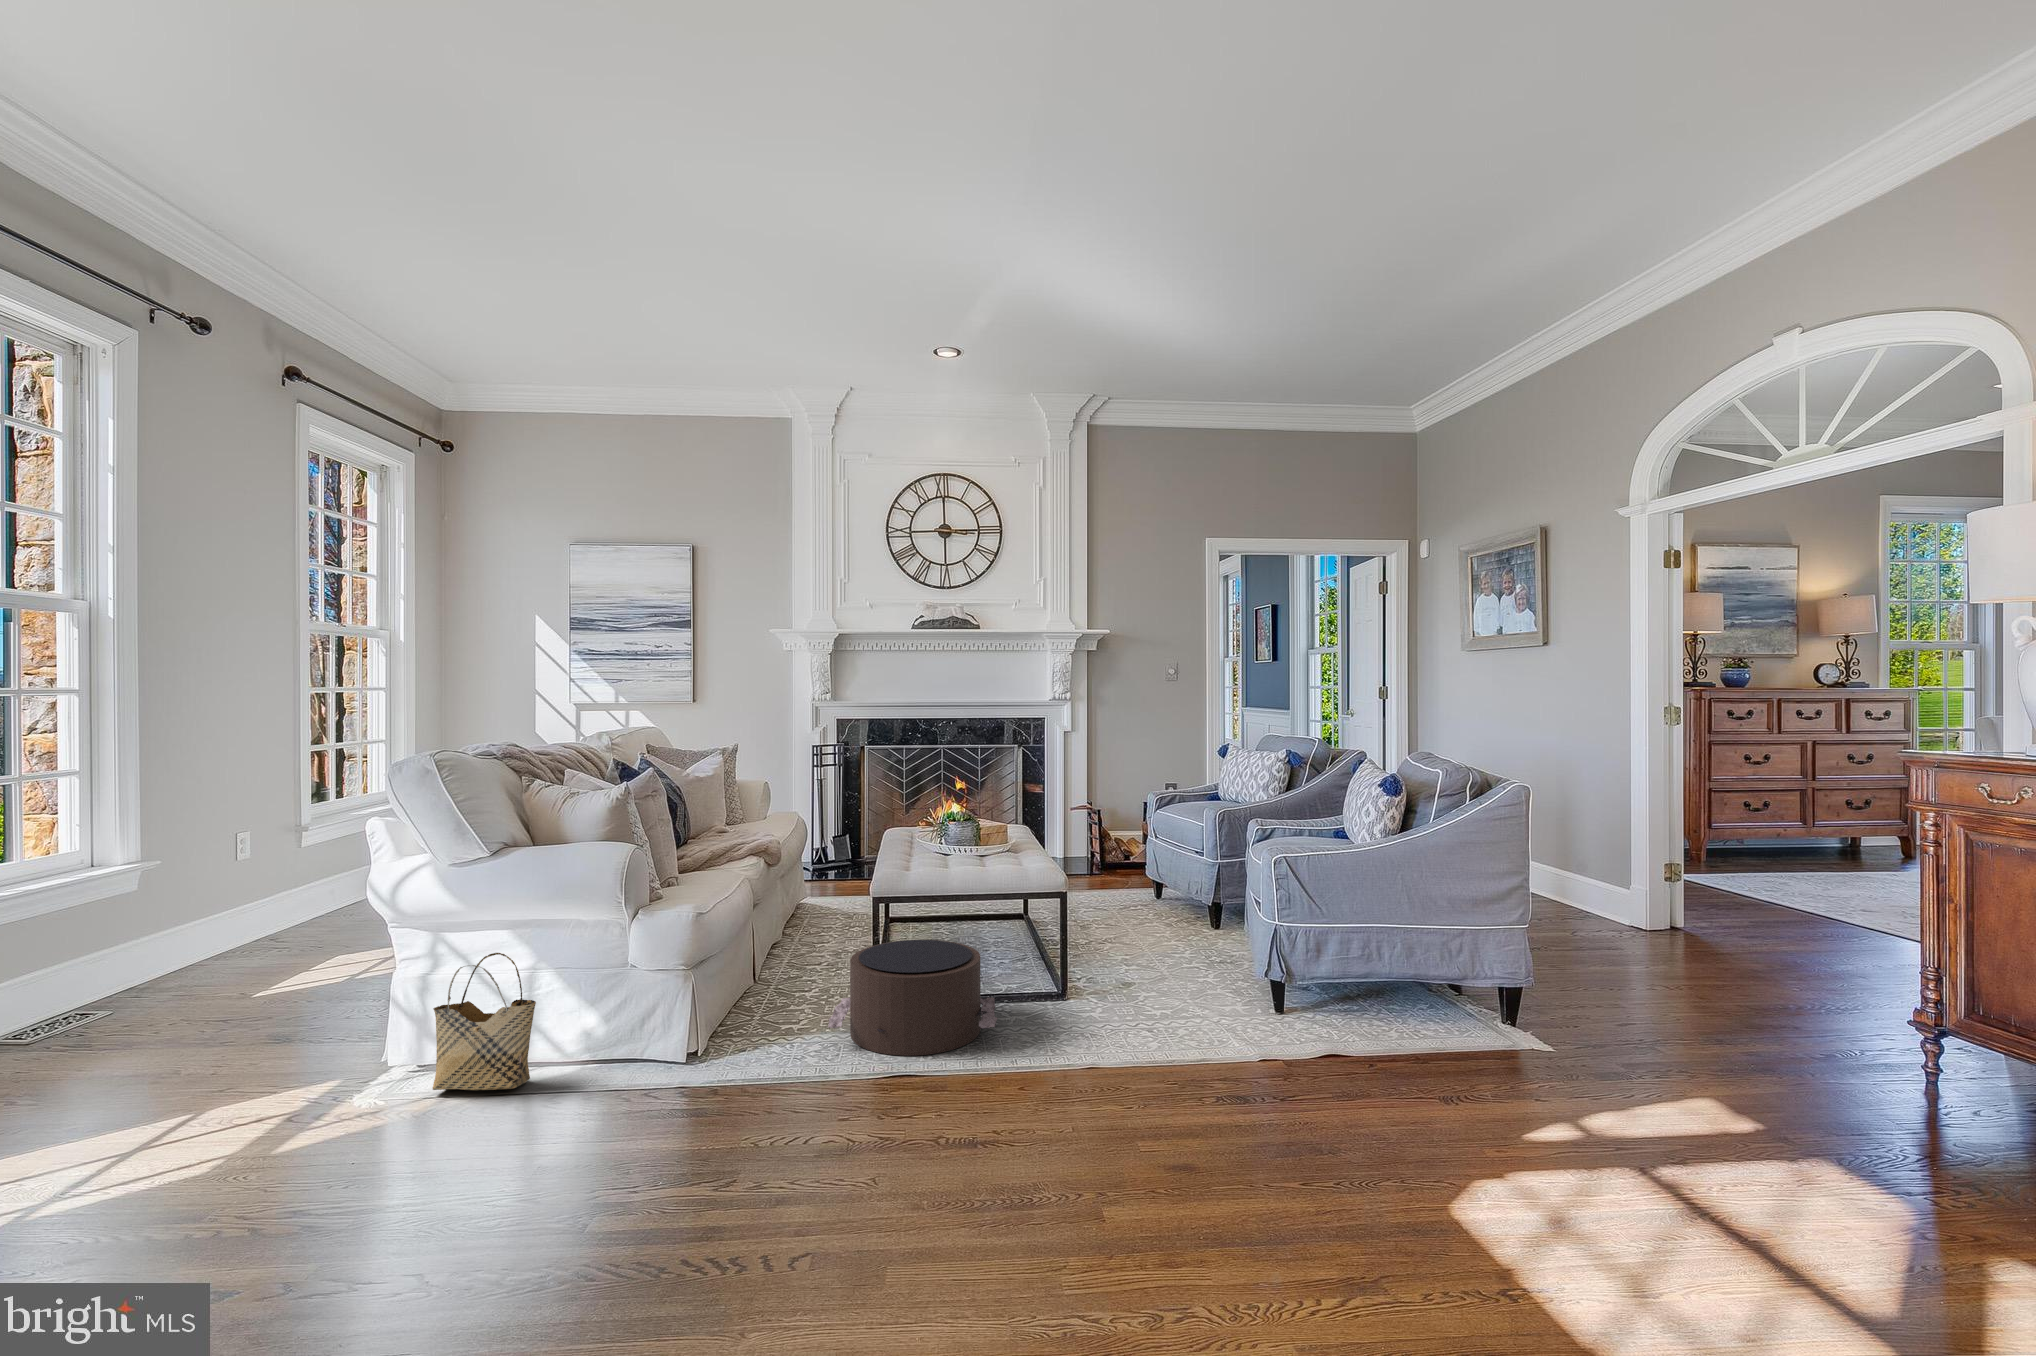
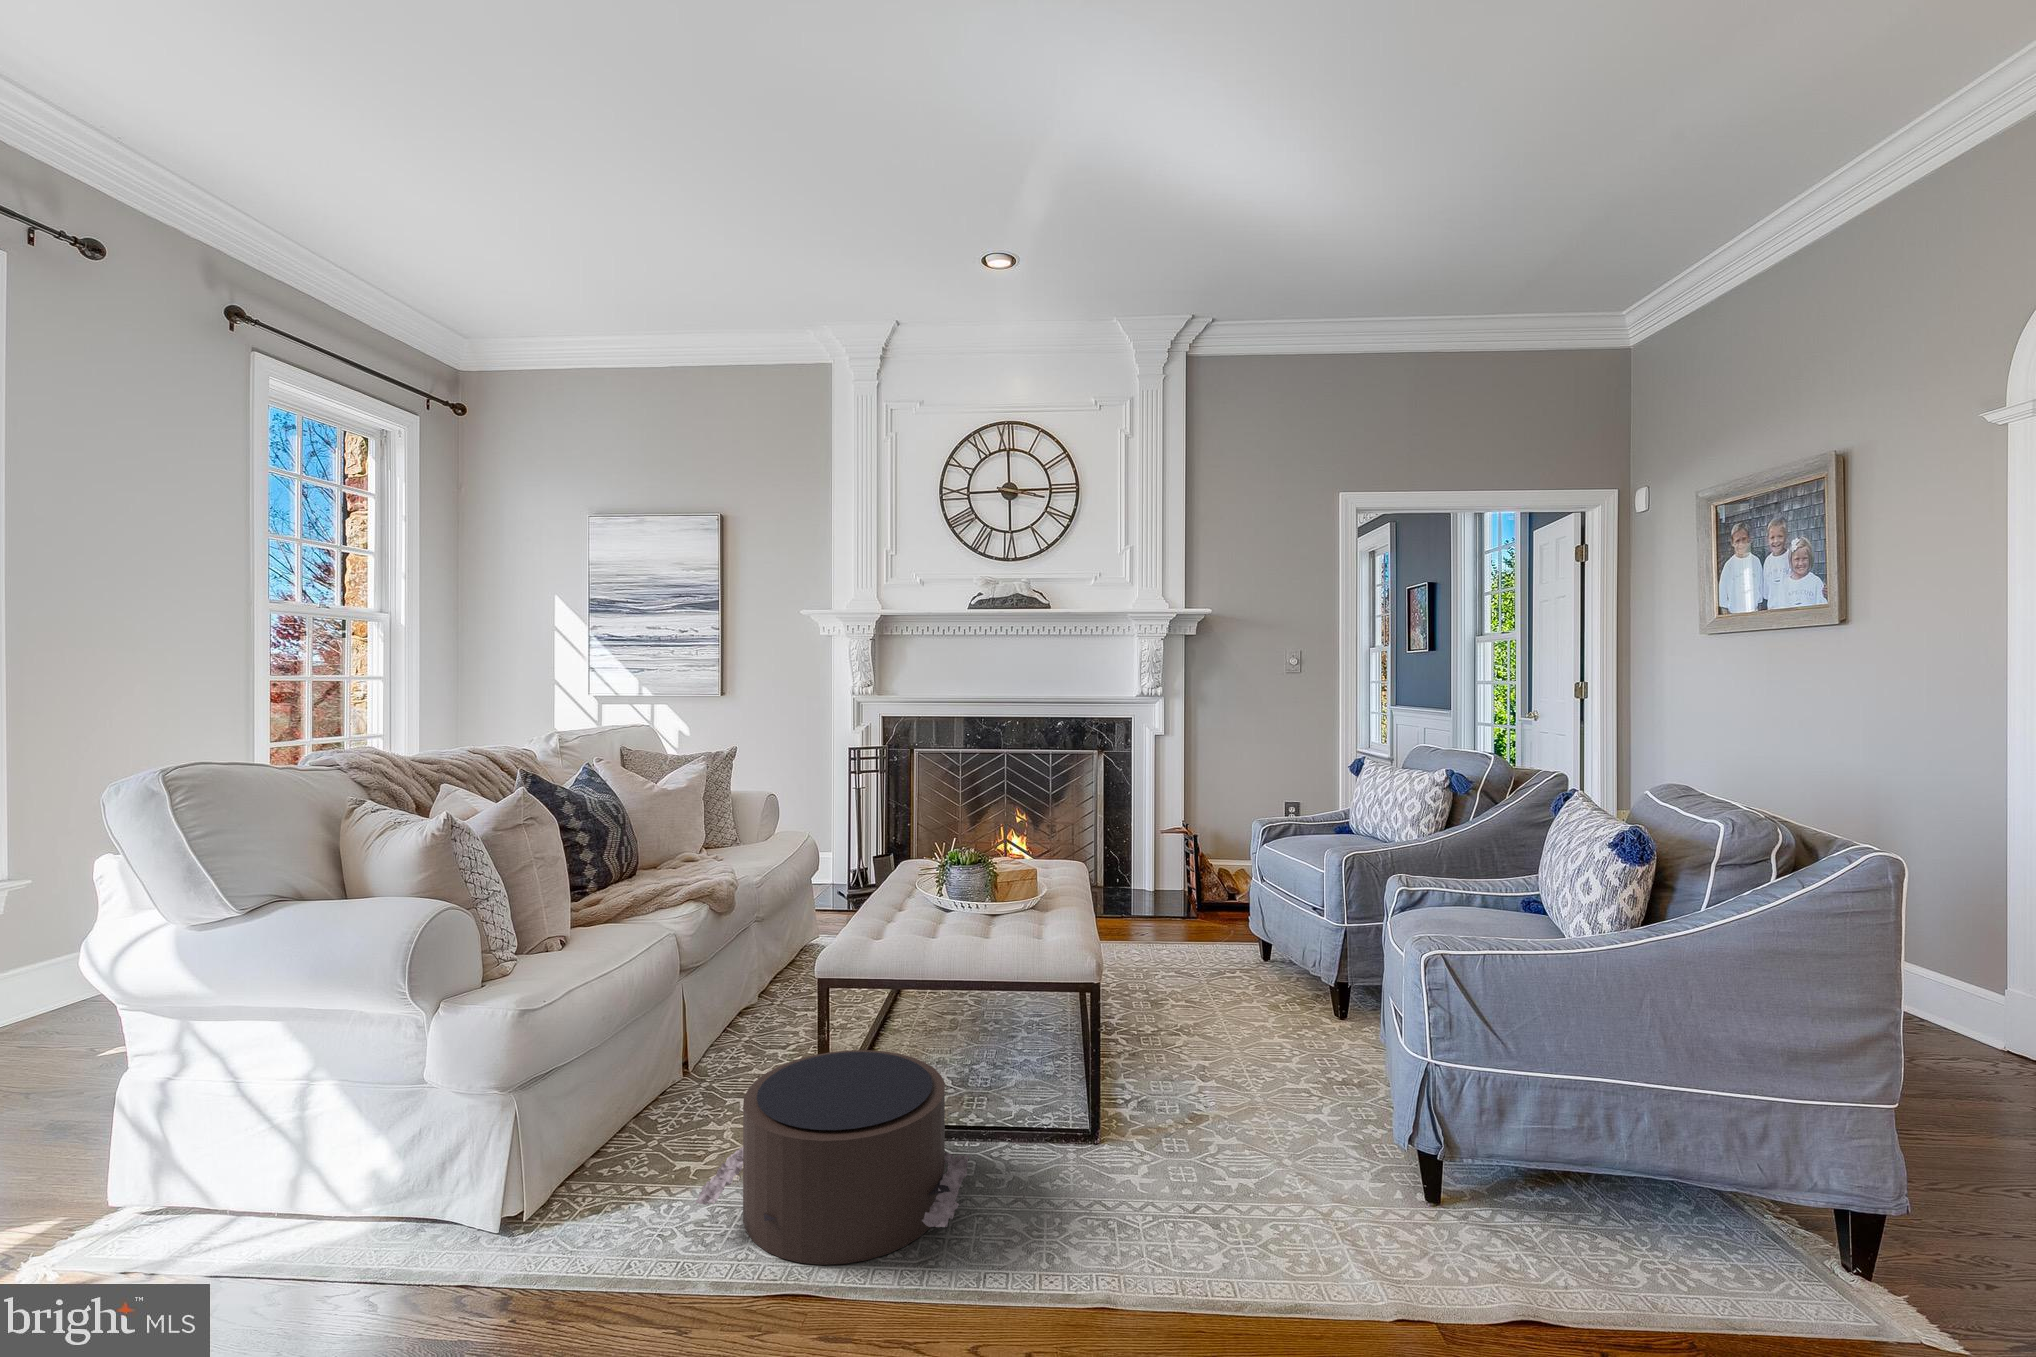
woven basket: present [433,953,536,1090] -> none [88,1066,252,1287]

